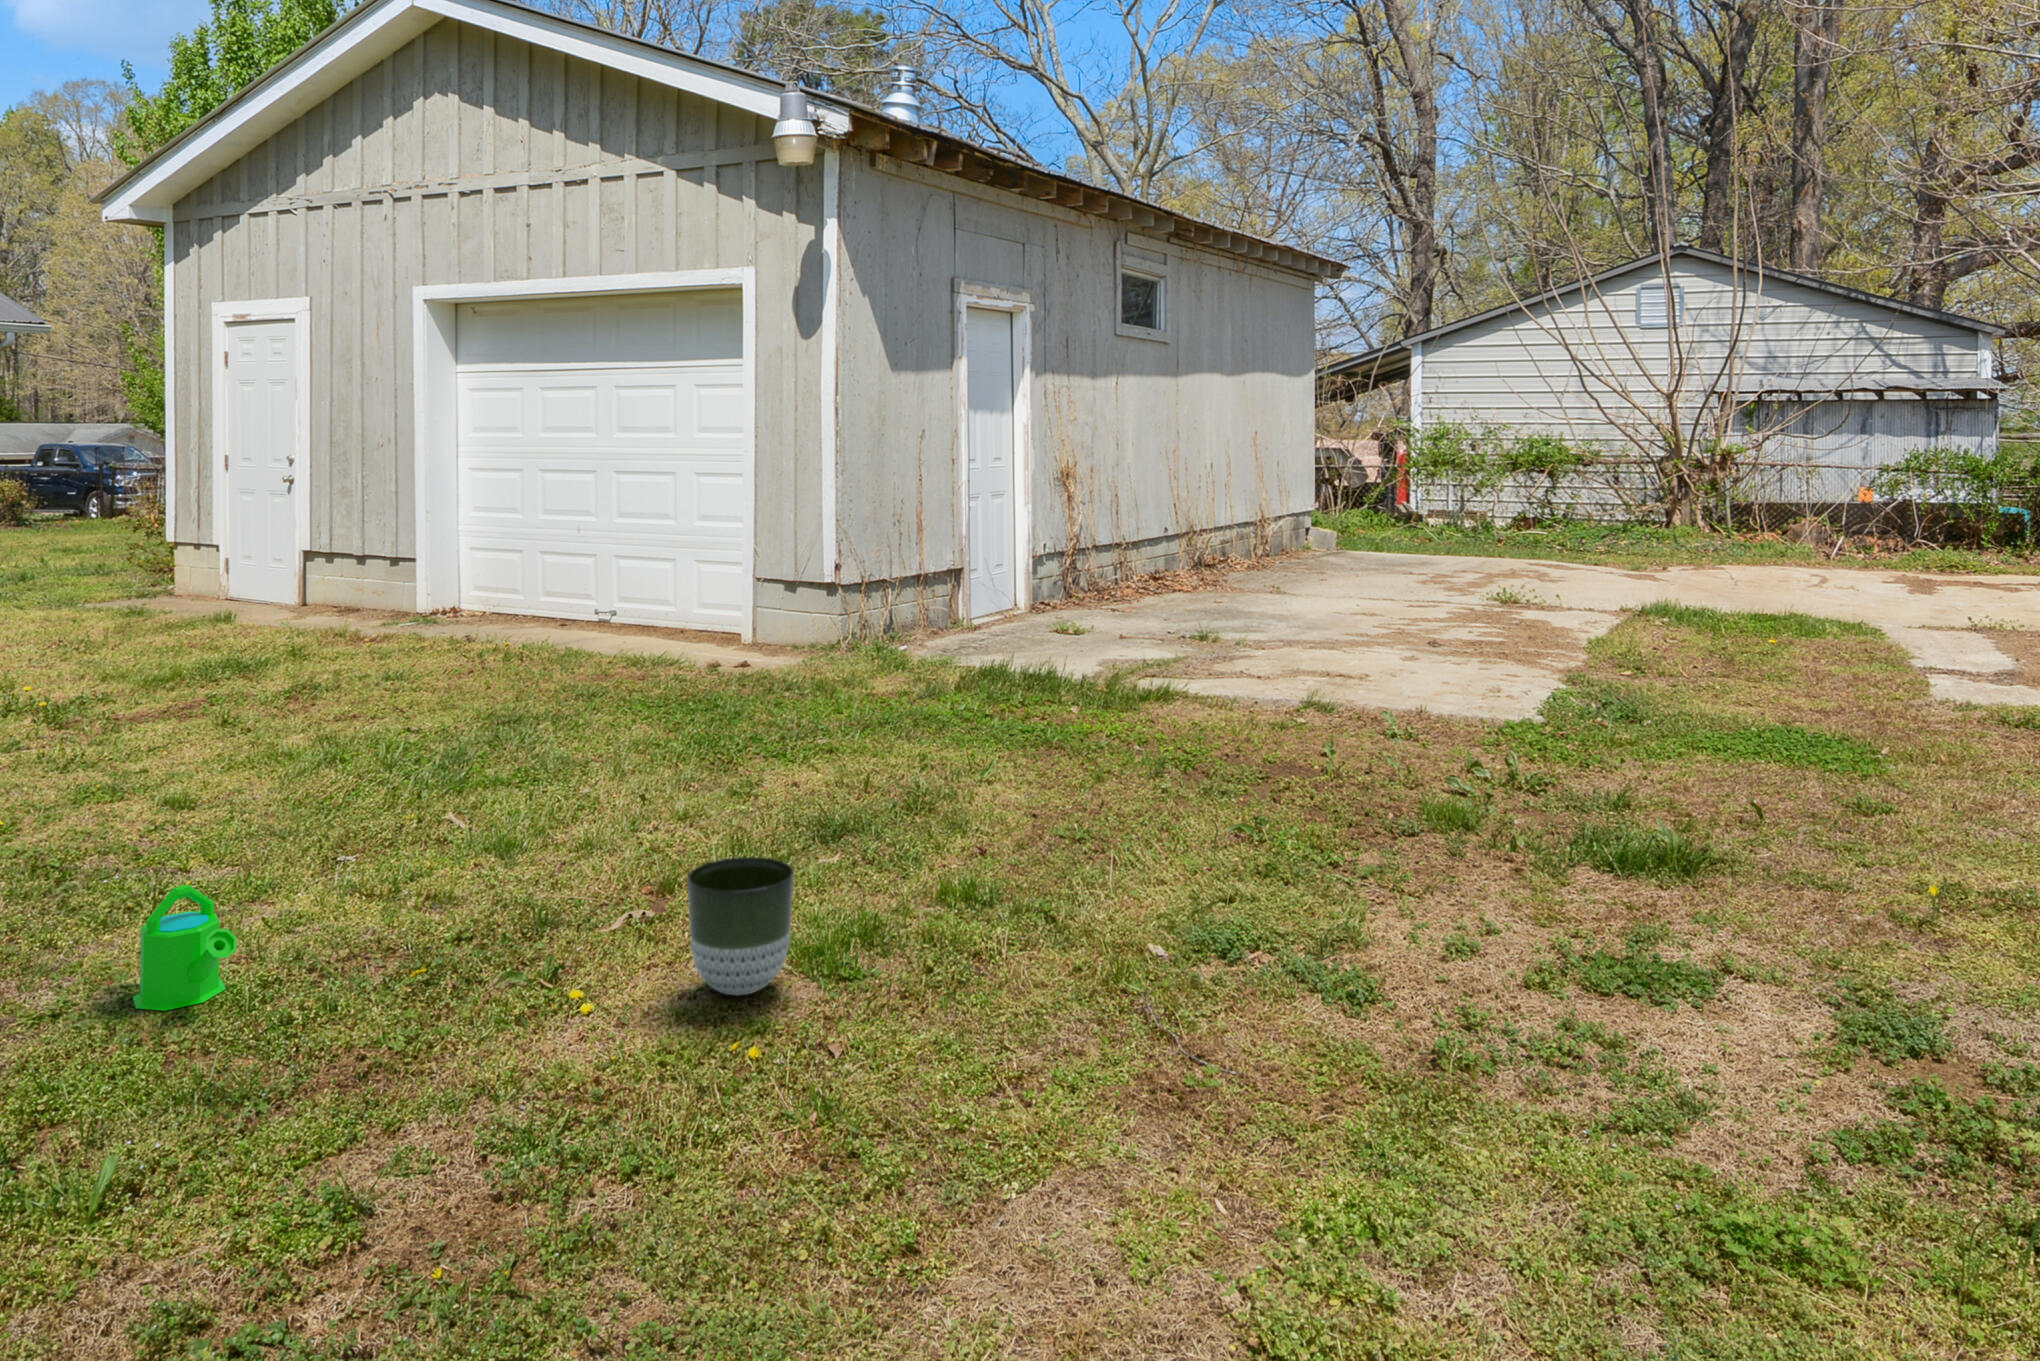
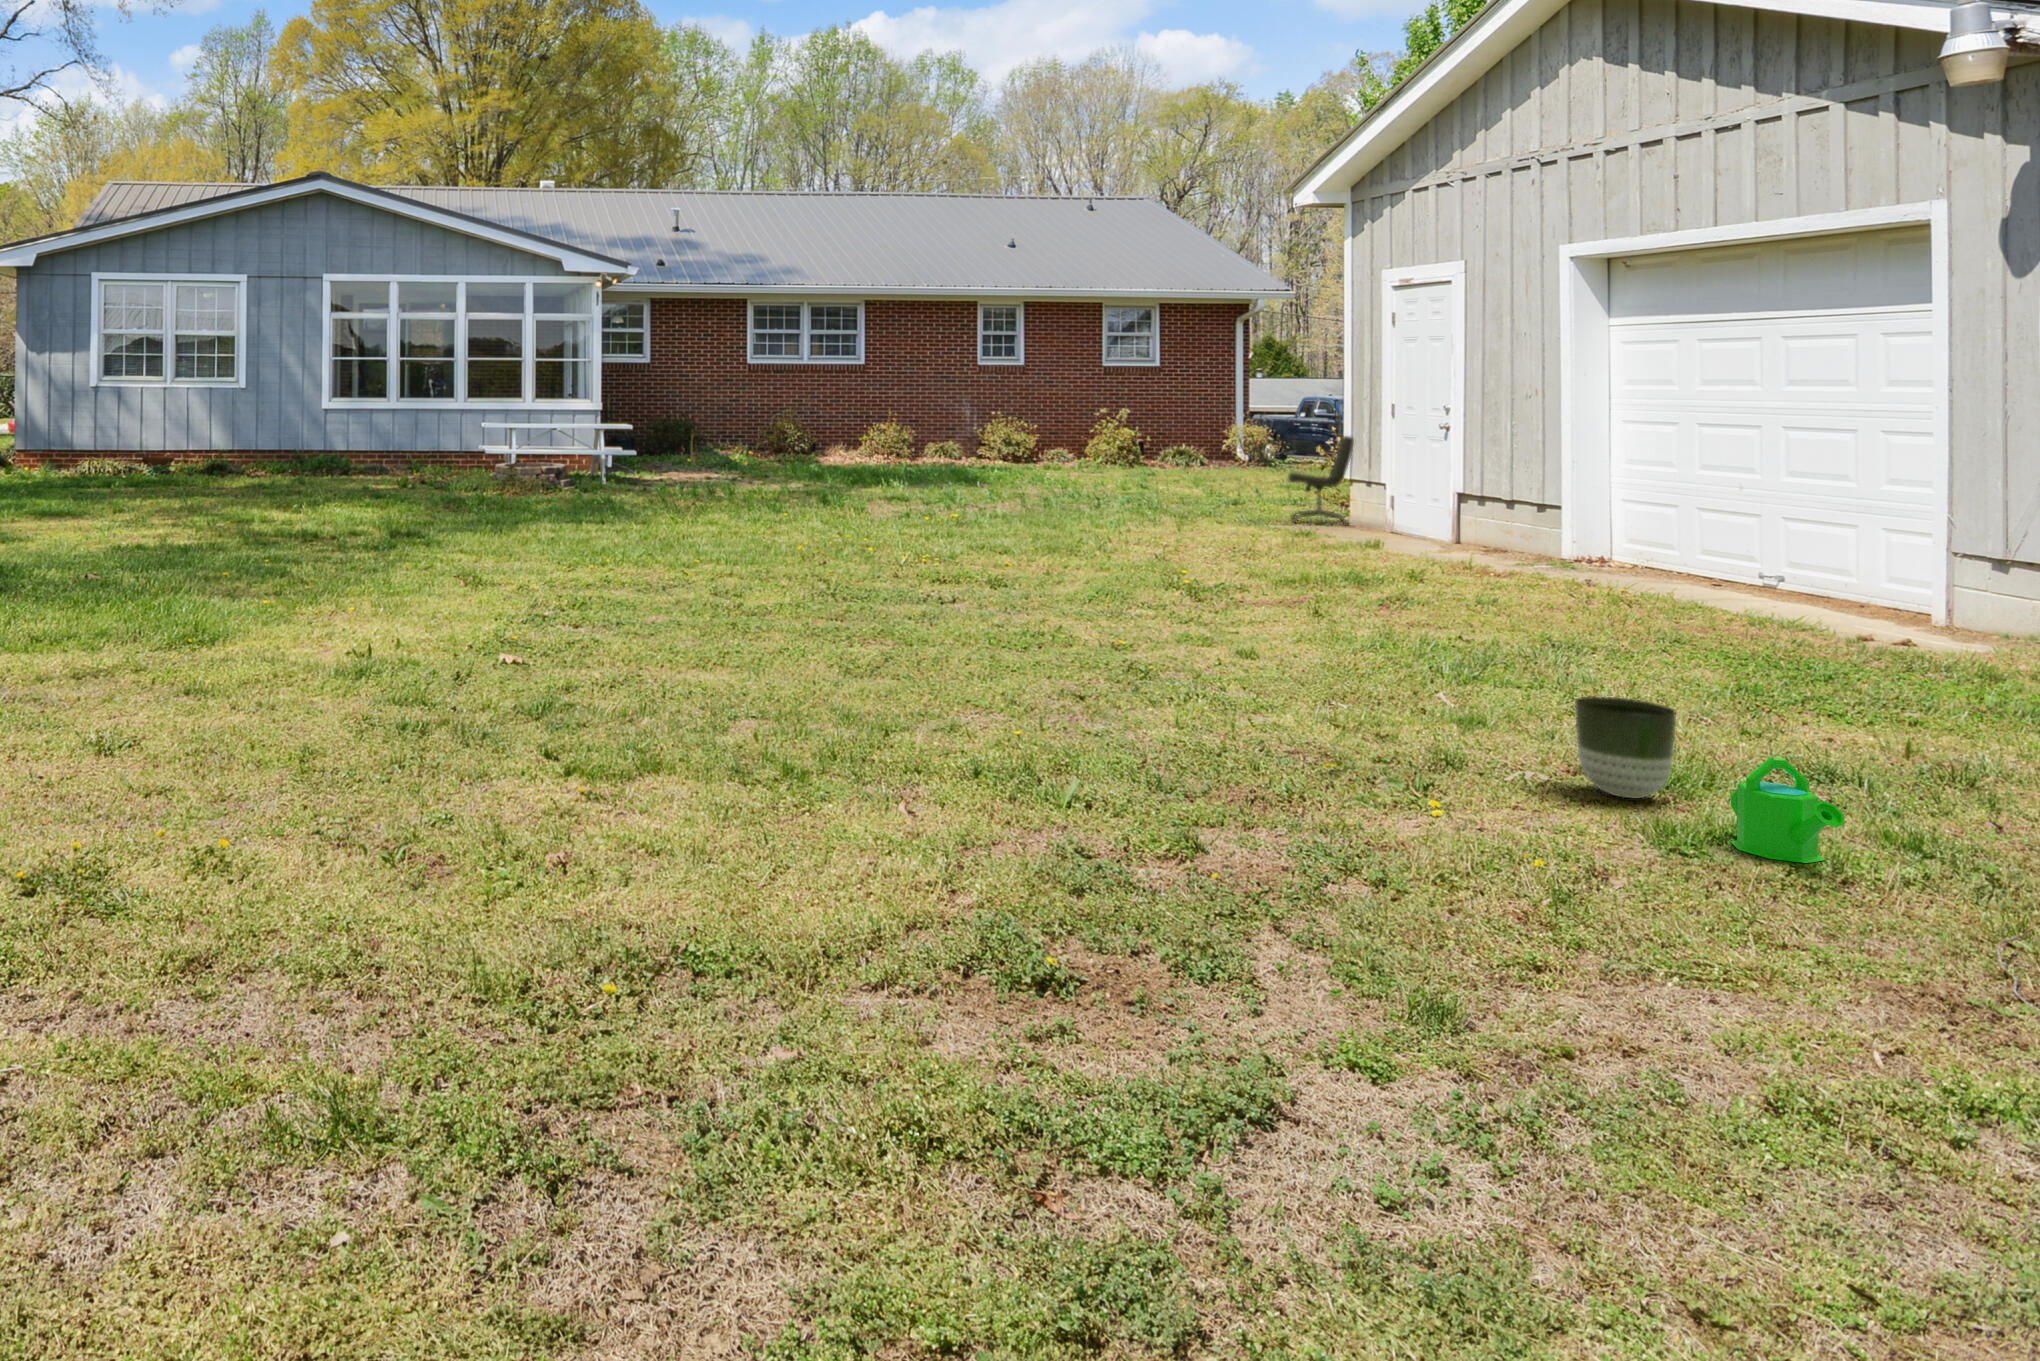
chair: none [96,493,178,602] -> present [1288,436,1354,525]
watering can: present [133,884,237,1011] -> present [1730,758,1845,863]

